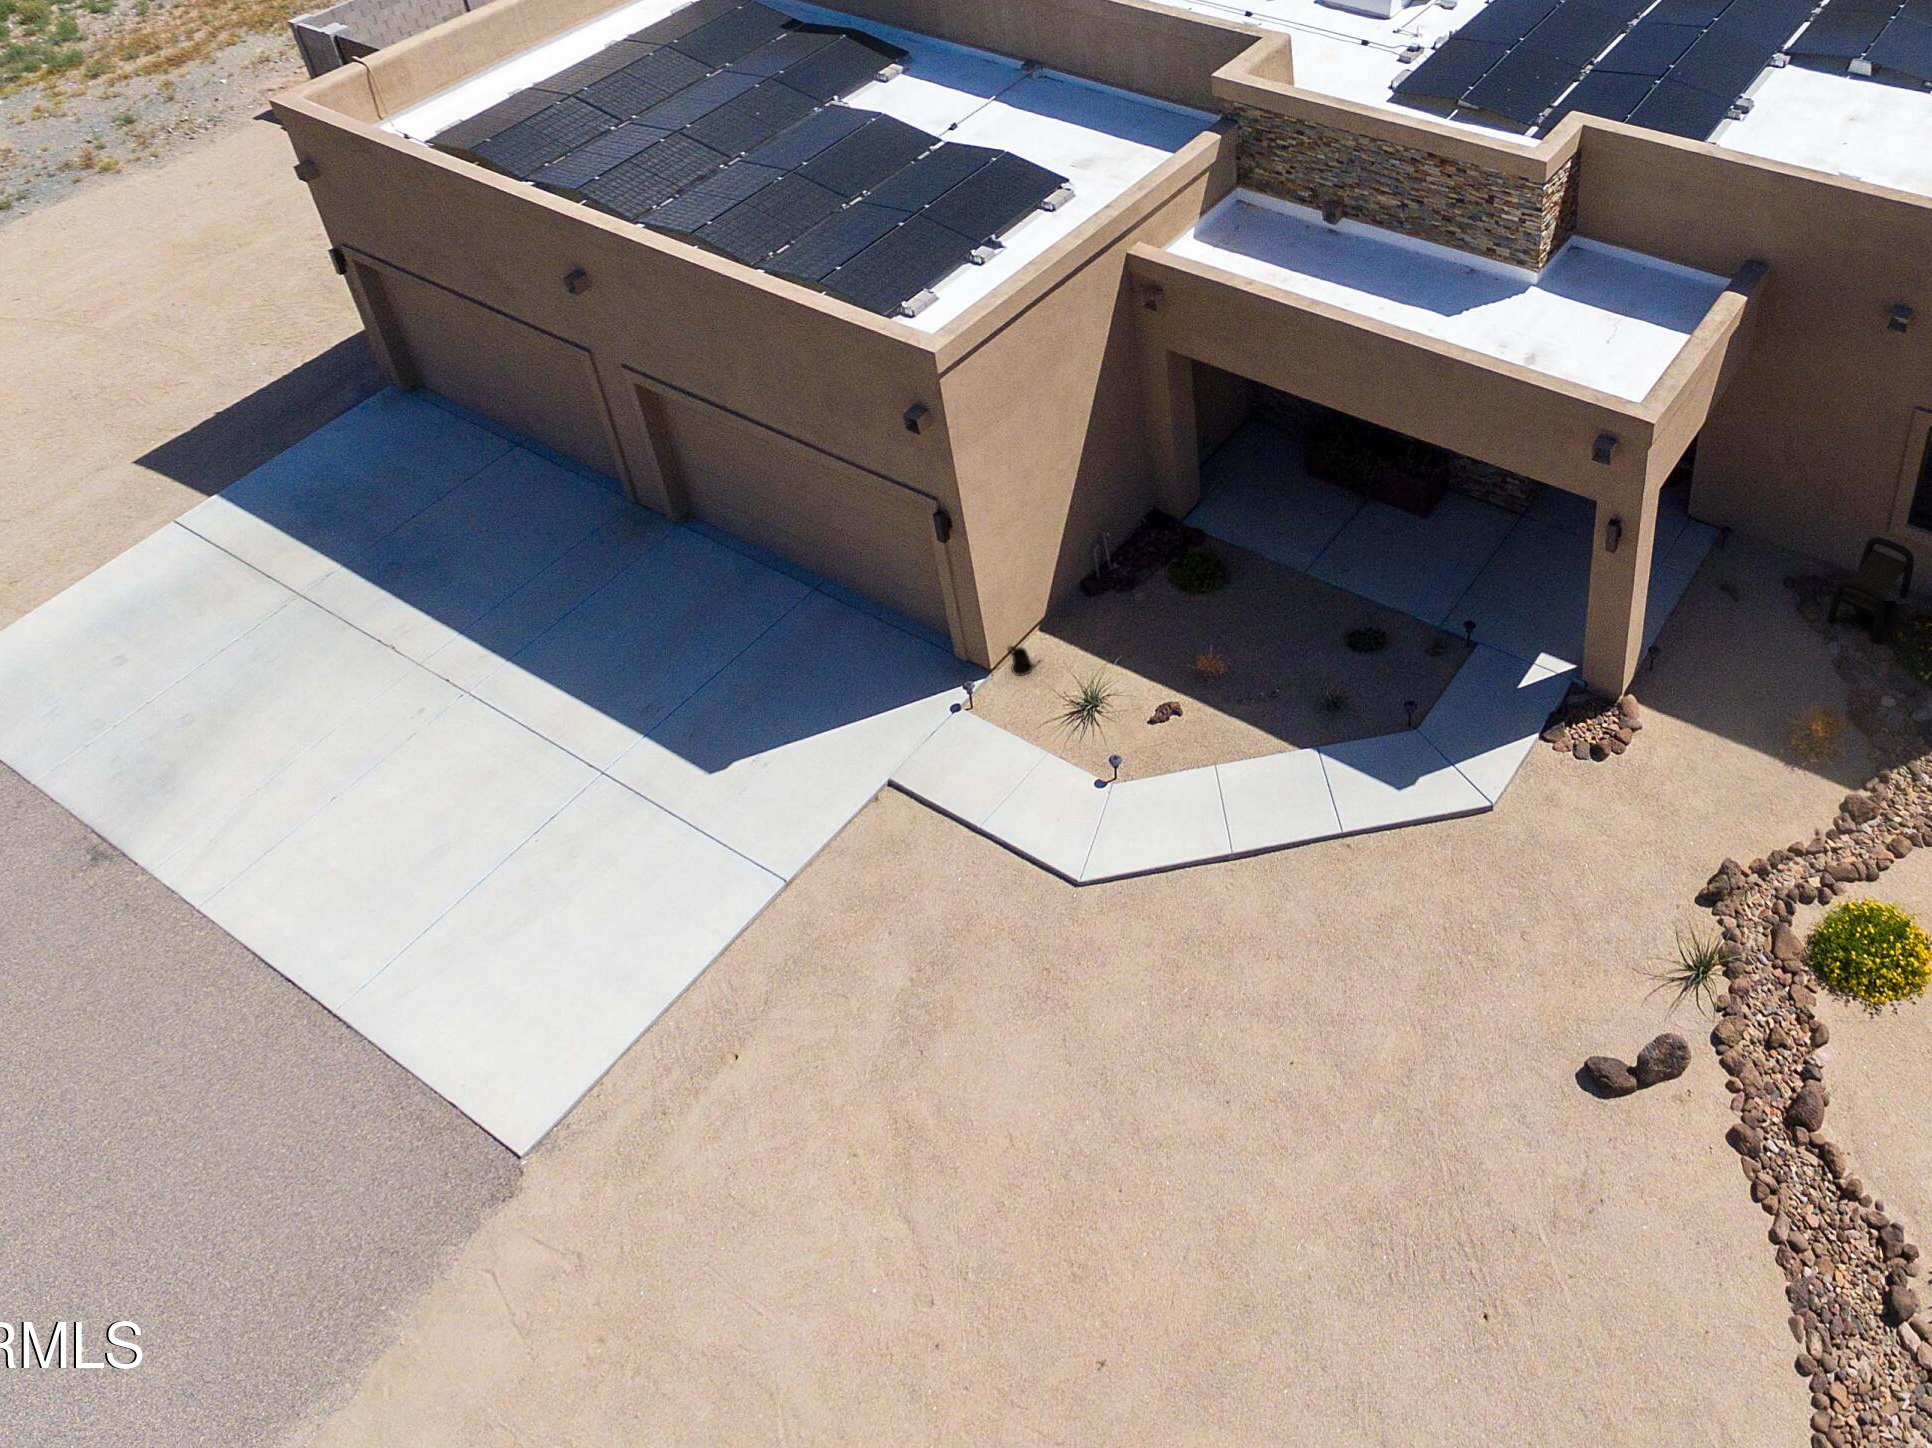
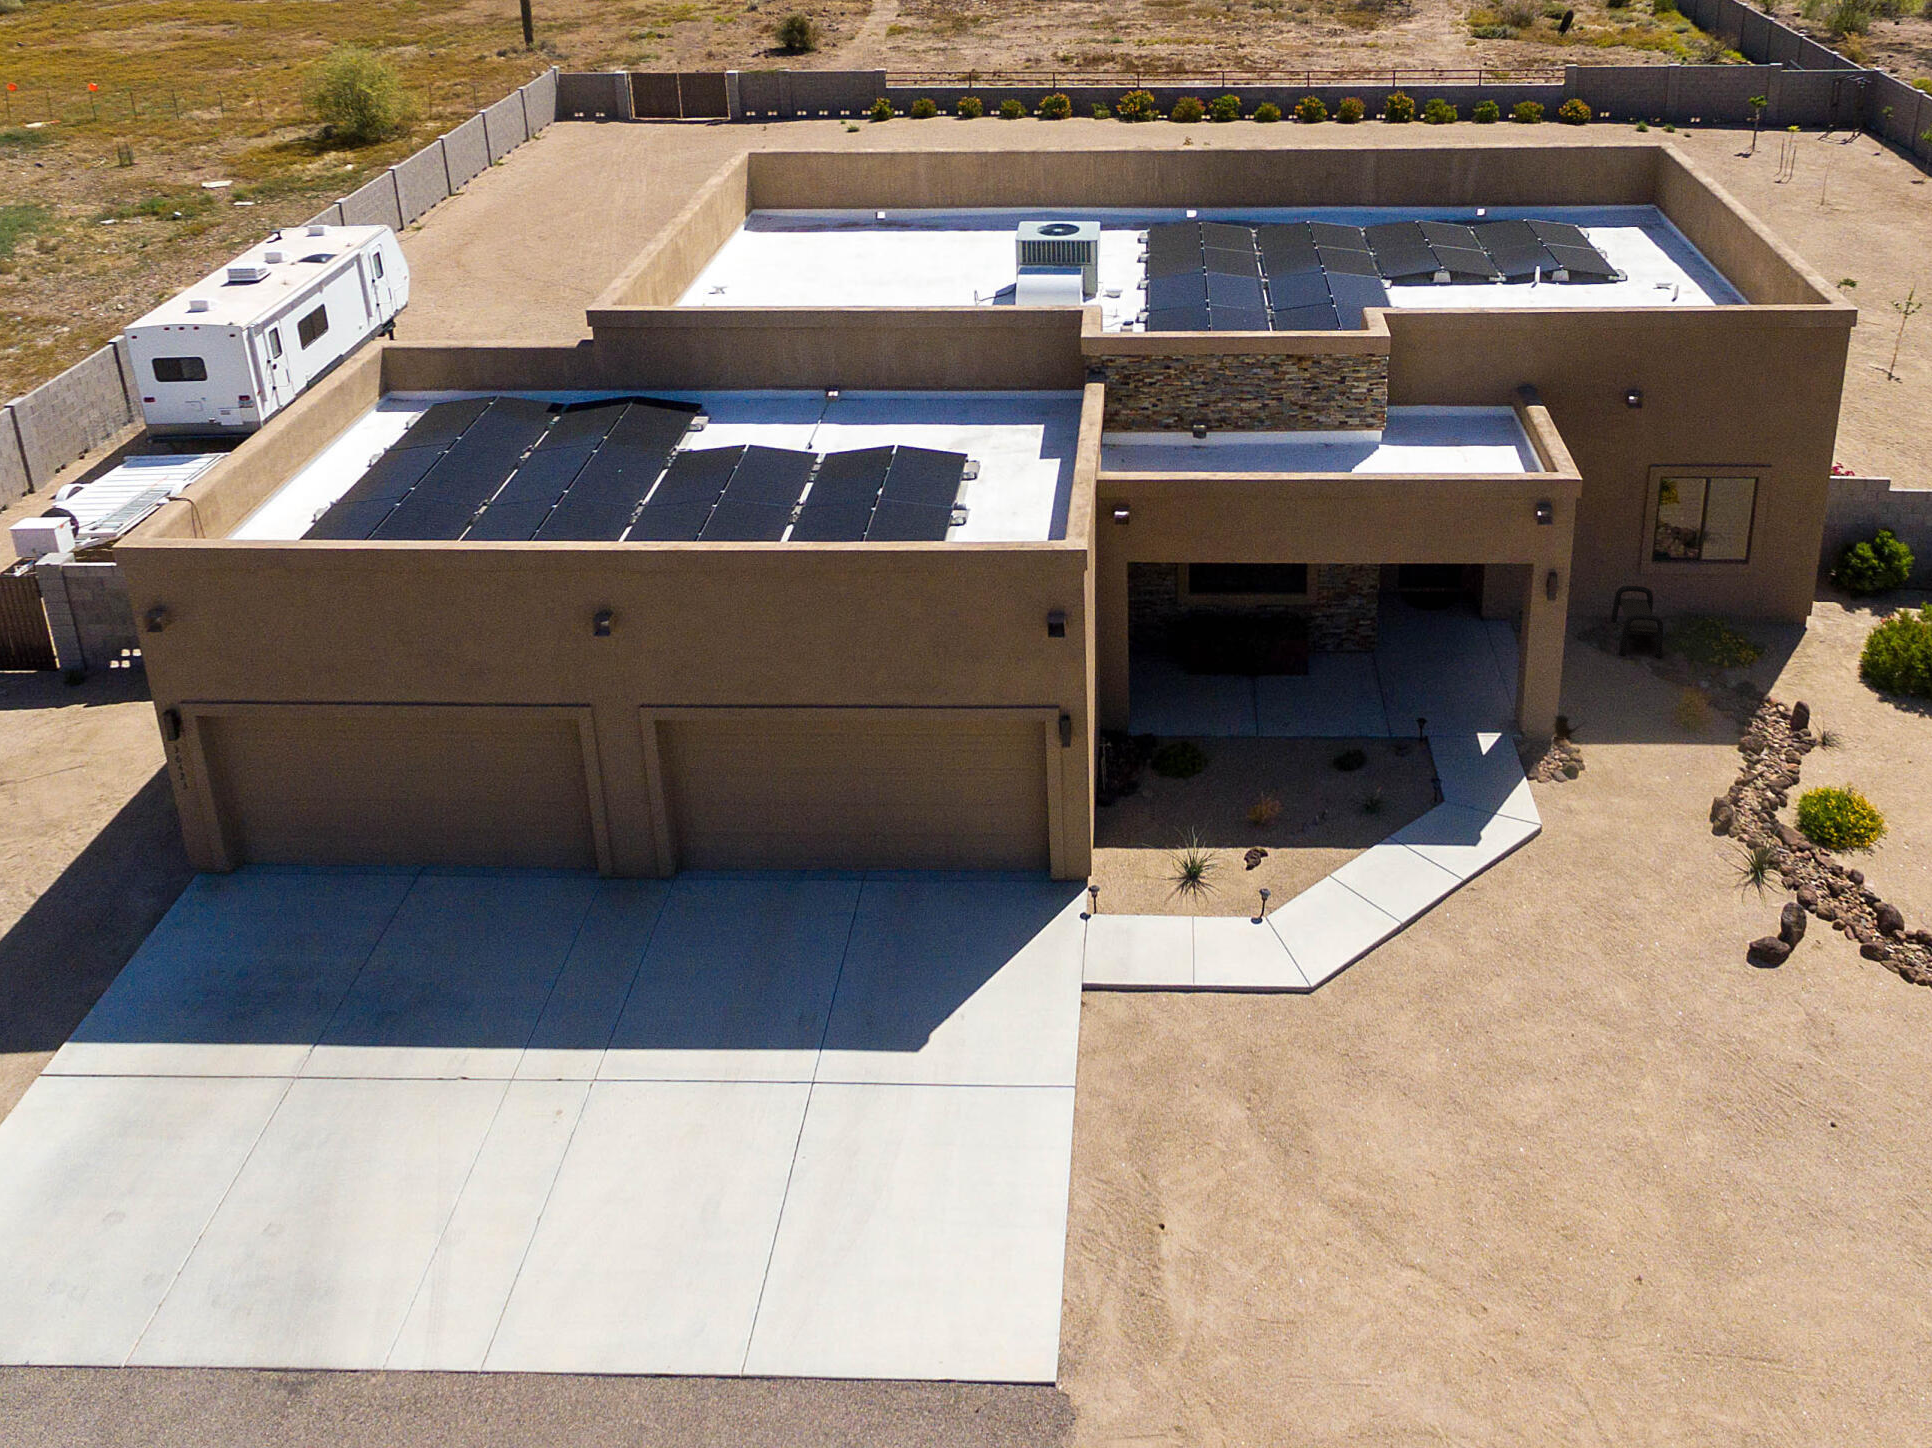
watering can: present [1007,646,1039,676] -> present [1552,715,1581,739]

